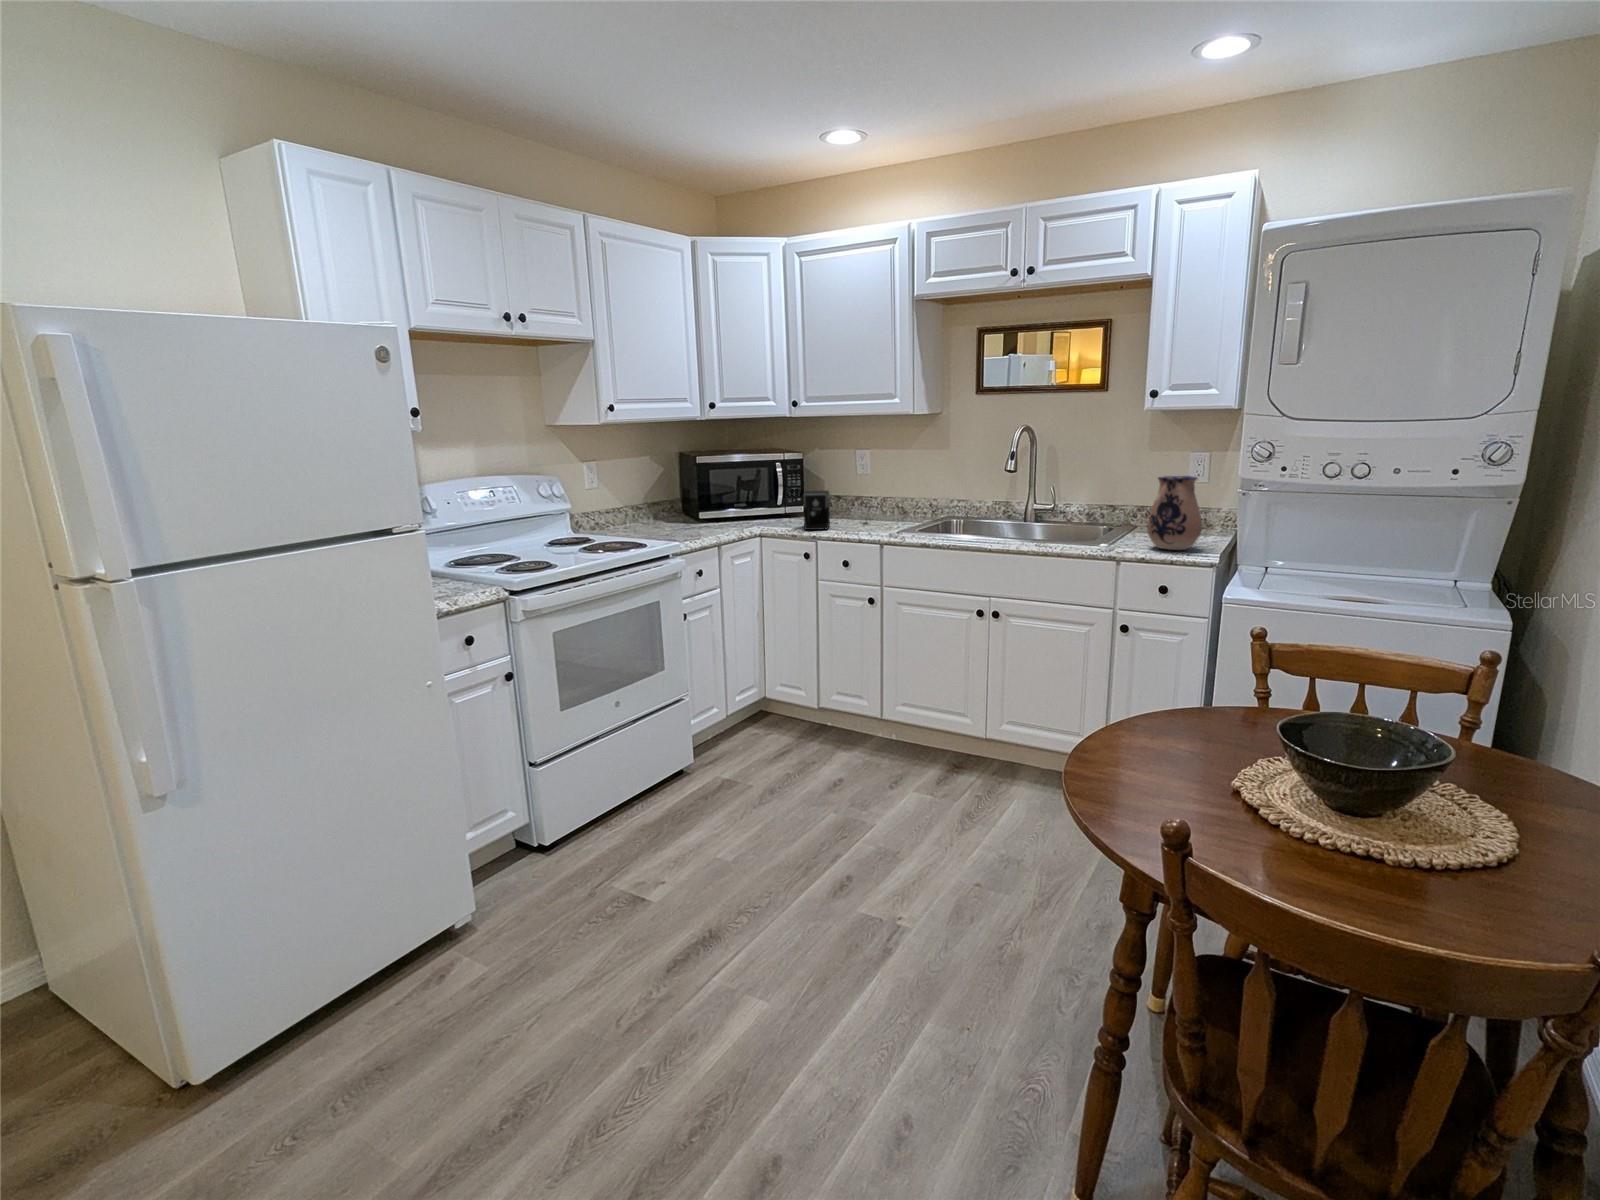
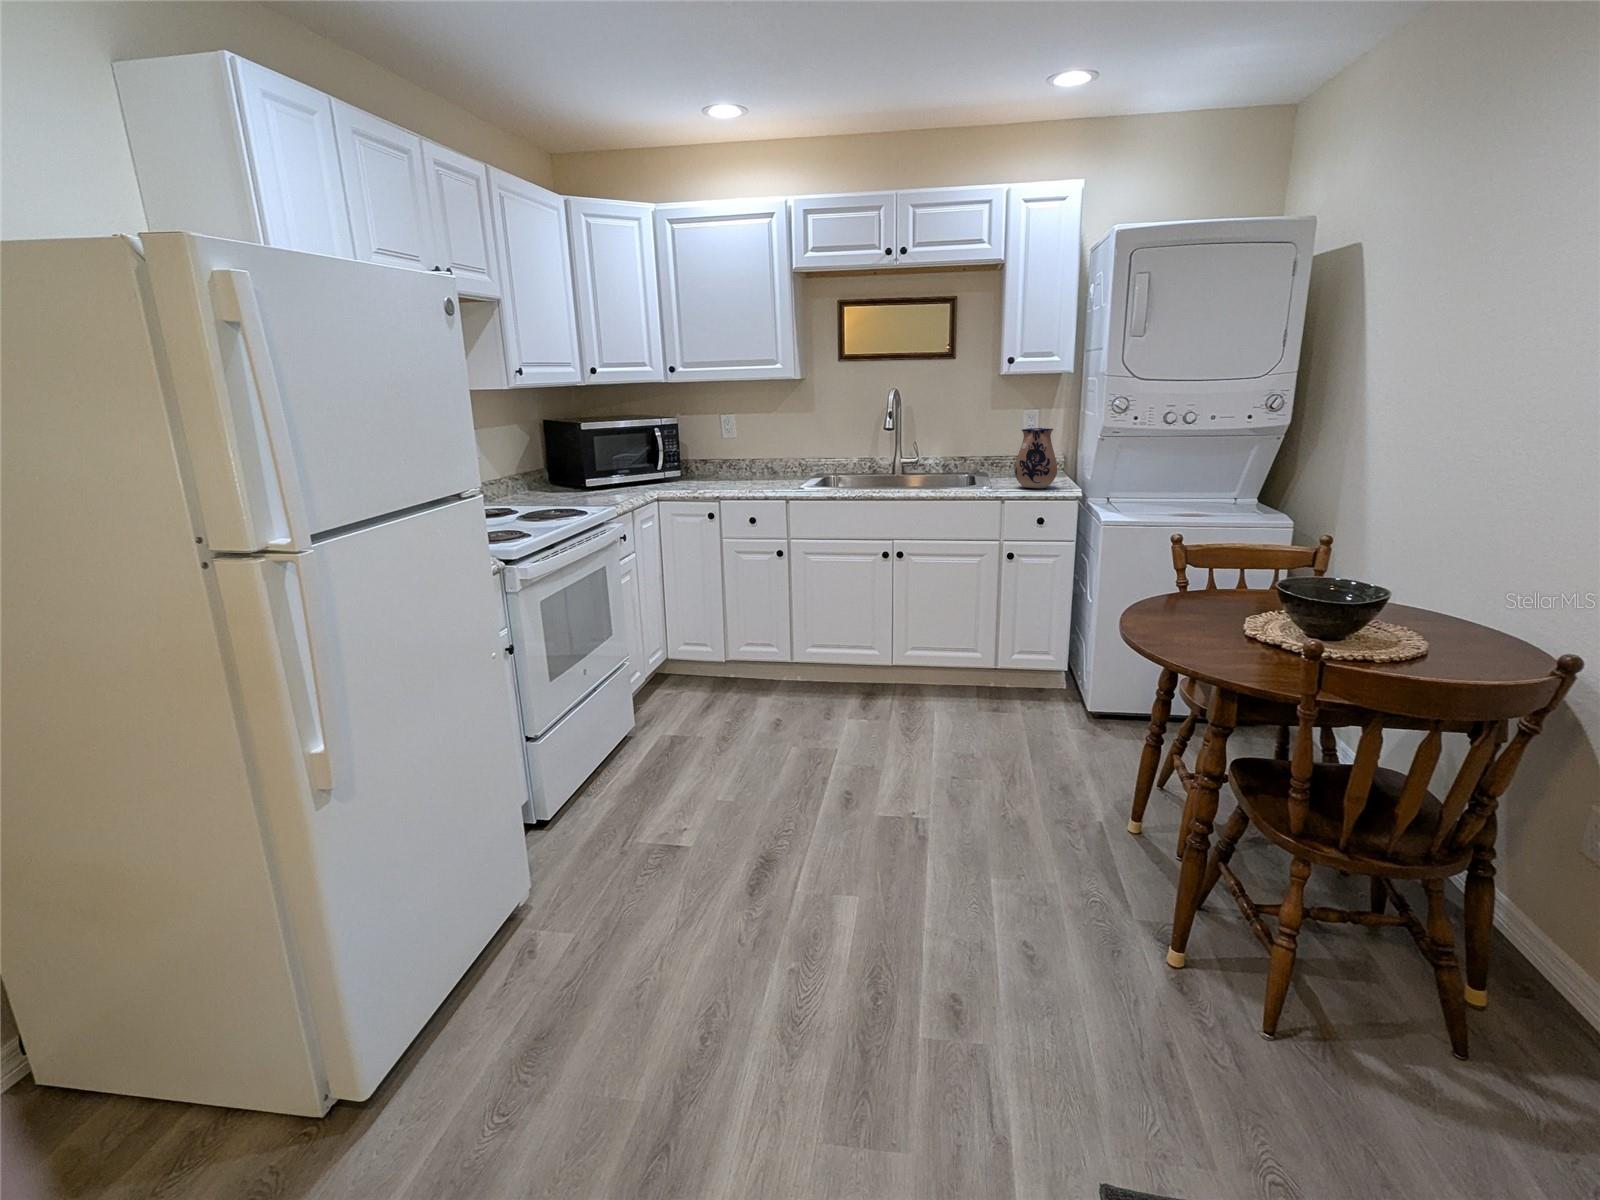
coffee maker: present [803,490,867,530] -> none [695,453,753,490]

